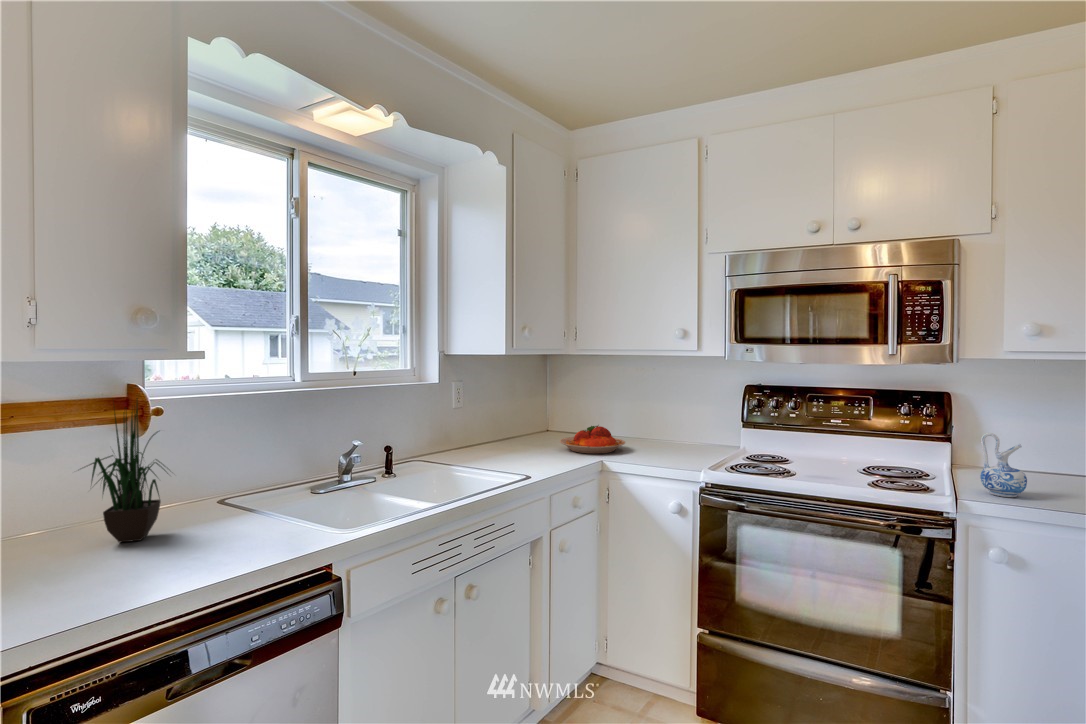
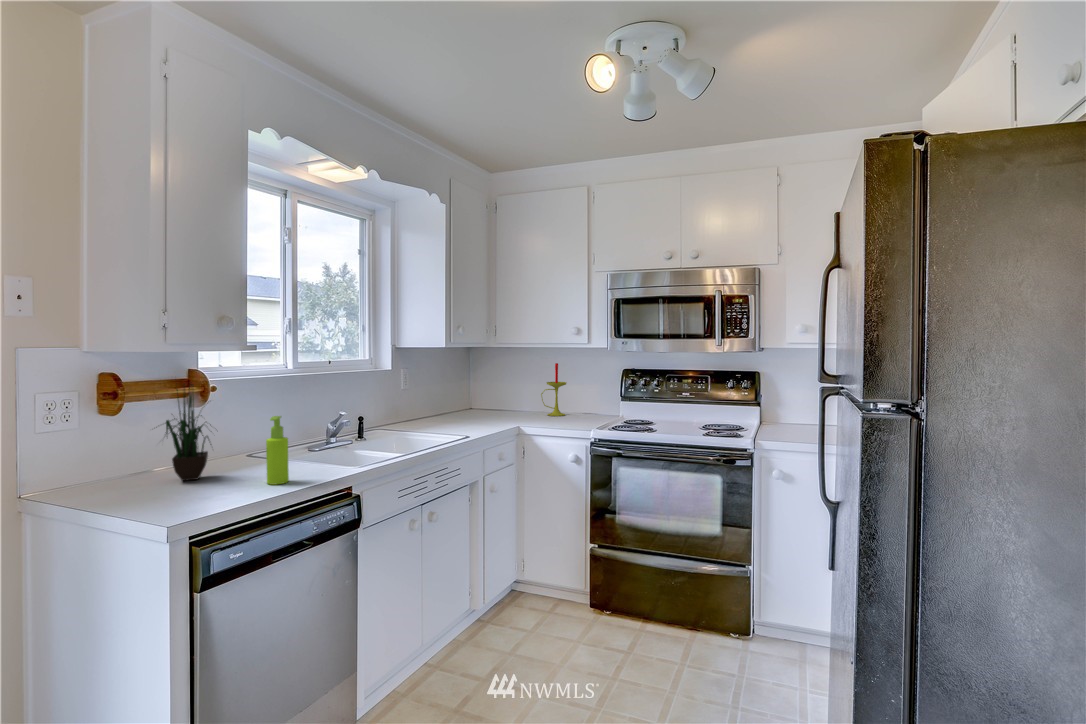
candle: none [630,373,665,445] -> present [541,363,566,416]
plate: present [560,426,625,453] -> none [488,401,538,422]
ceramic pitcher: present [980,433,1027,497] -> none [769,396,796,437]
soap dispenser: none [223,456,255,557] -> present [266,416,289,485]

